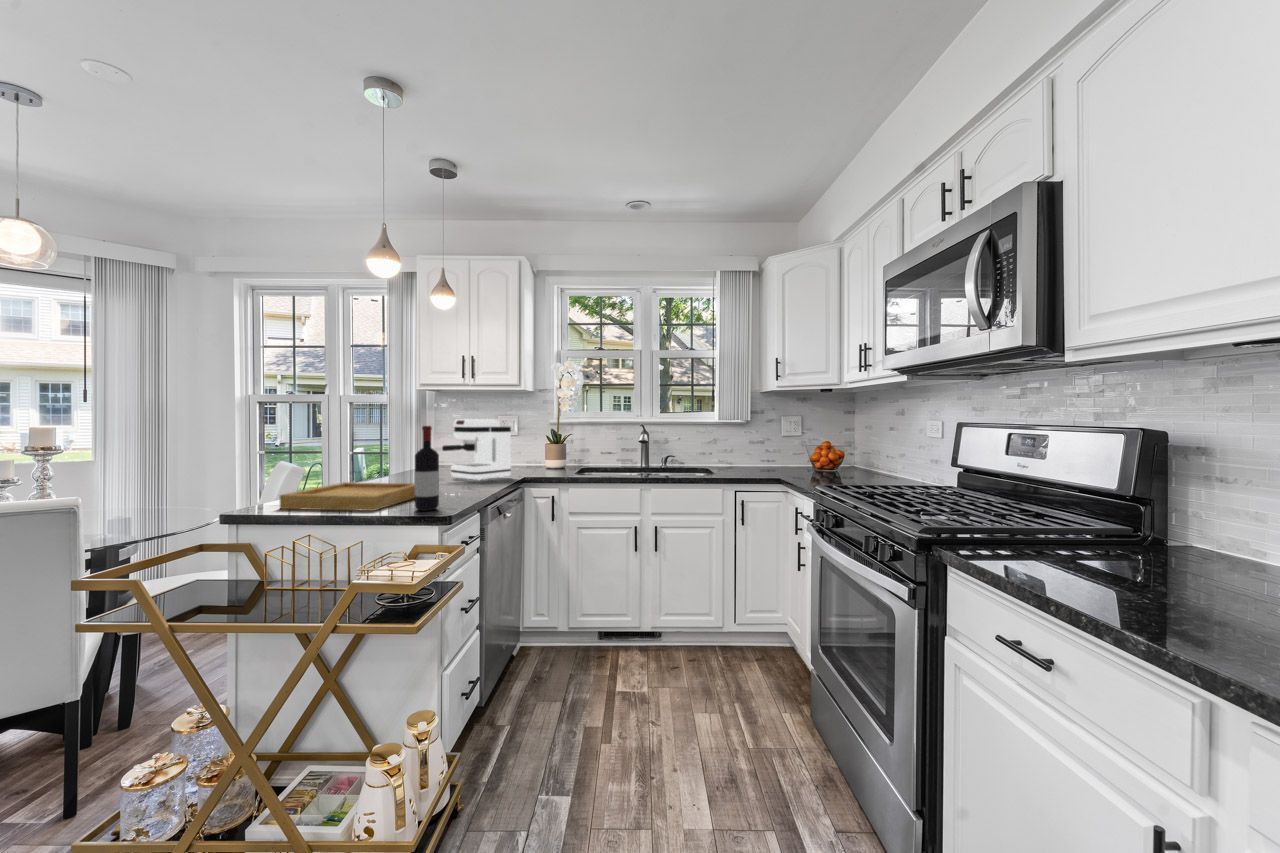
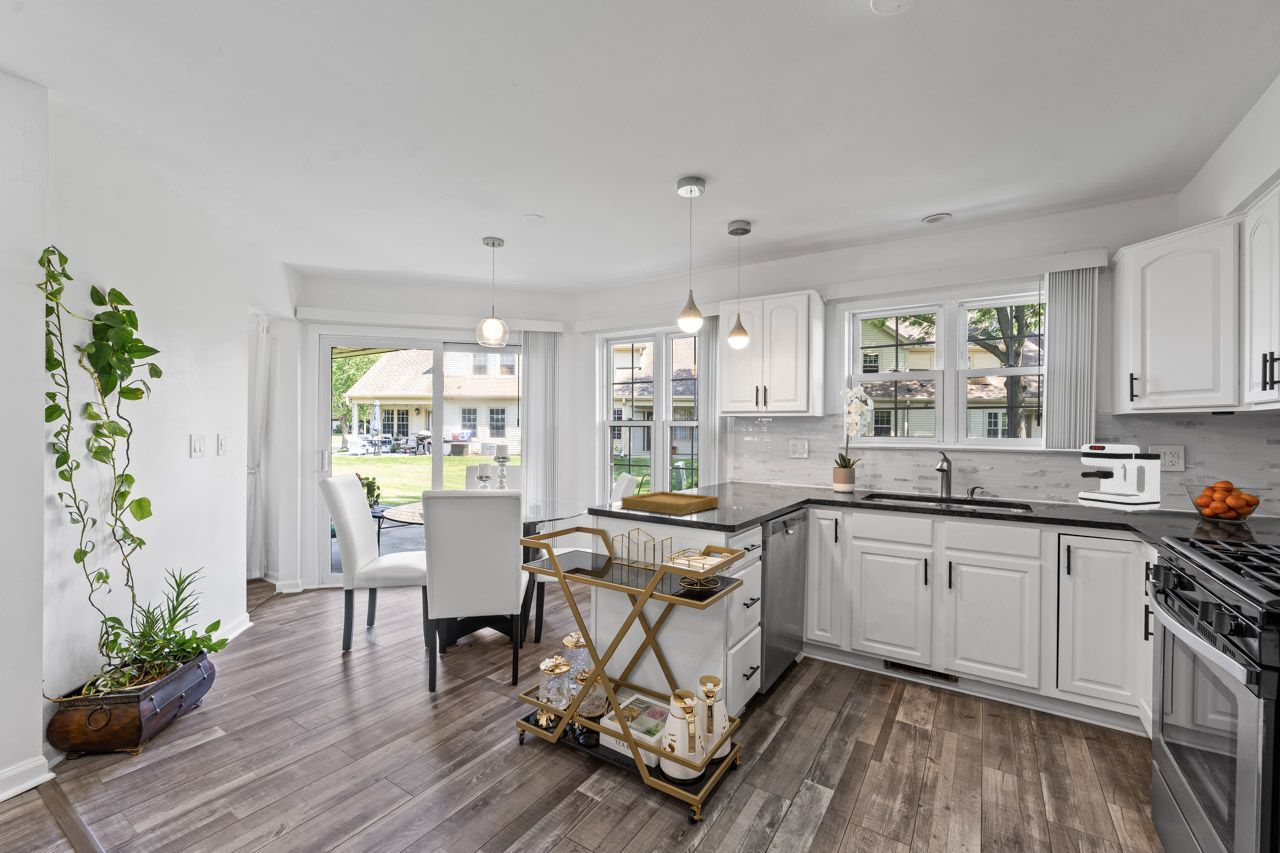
coffee maker: present [442,419,511,481] -> present [1078,444,1161,512]
wine bottle: present [415,426,439,511] -> none [710,451,729,519]

